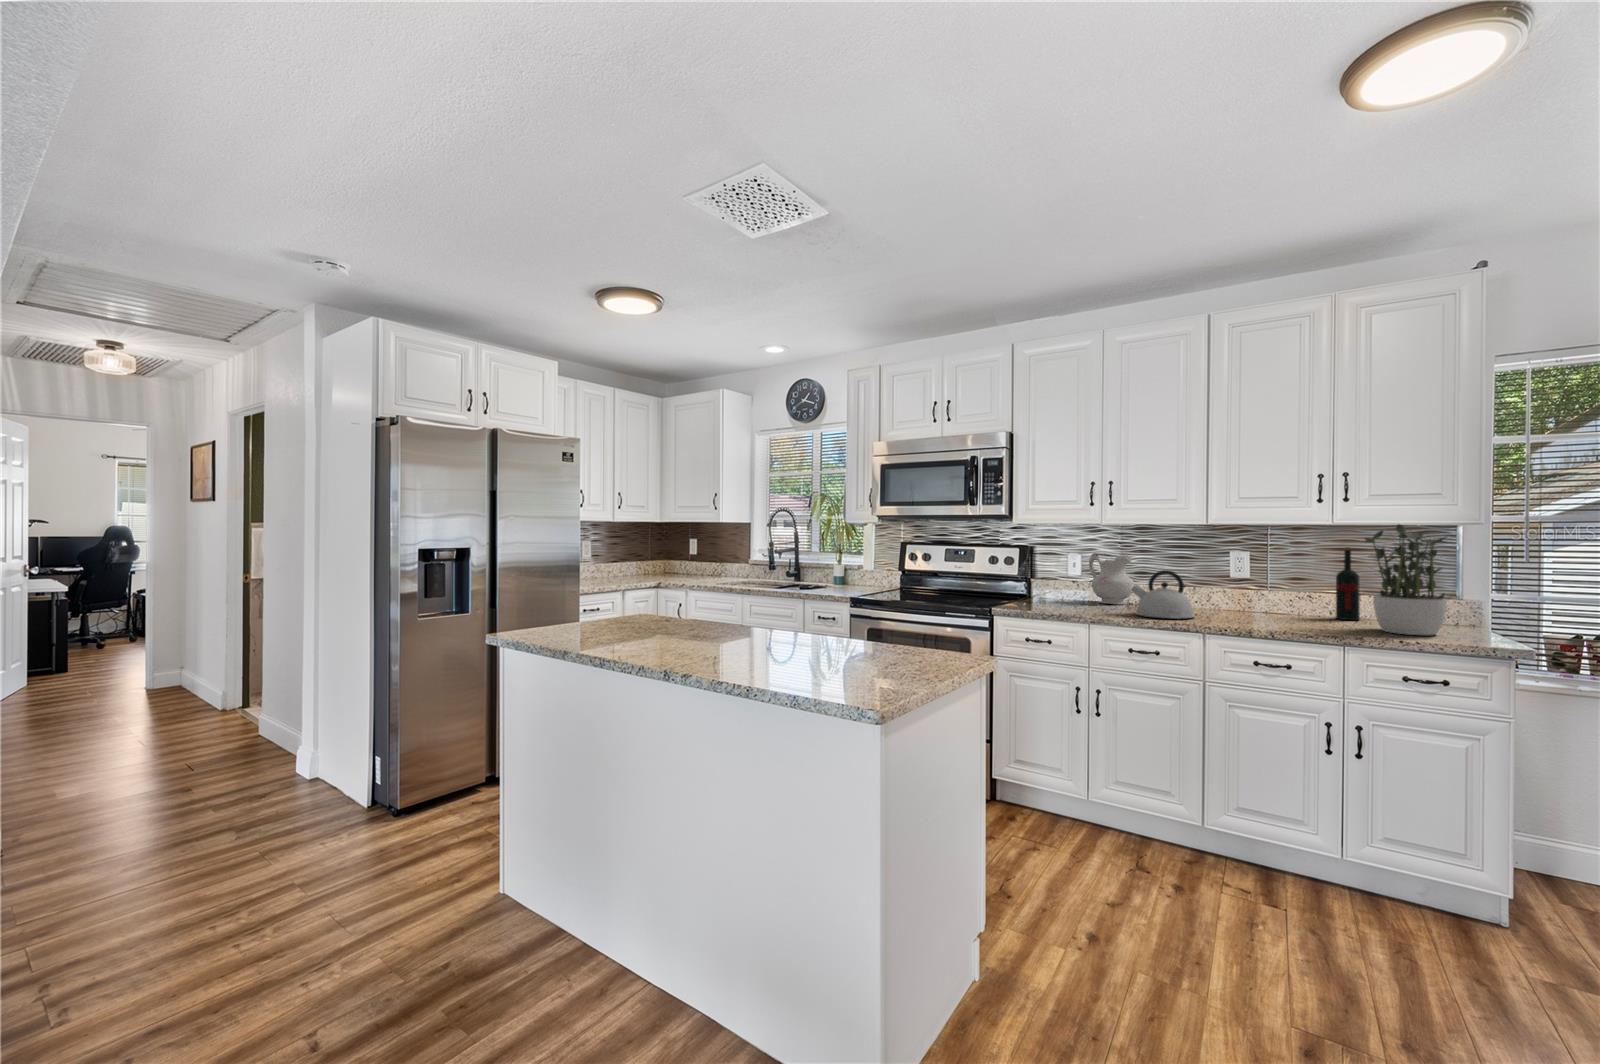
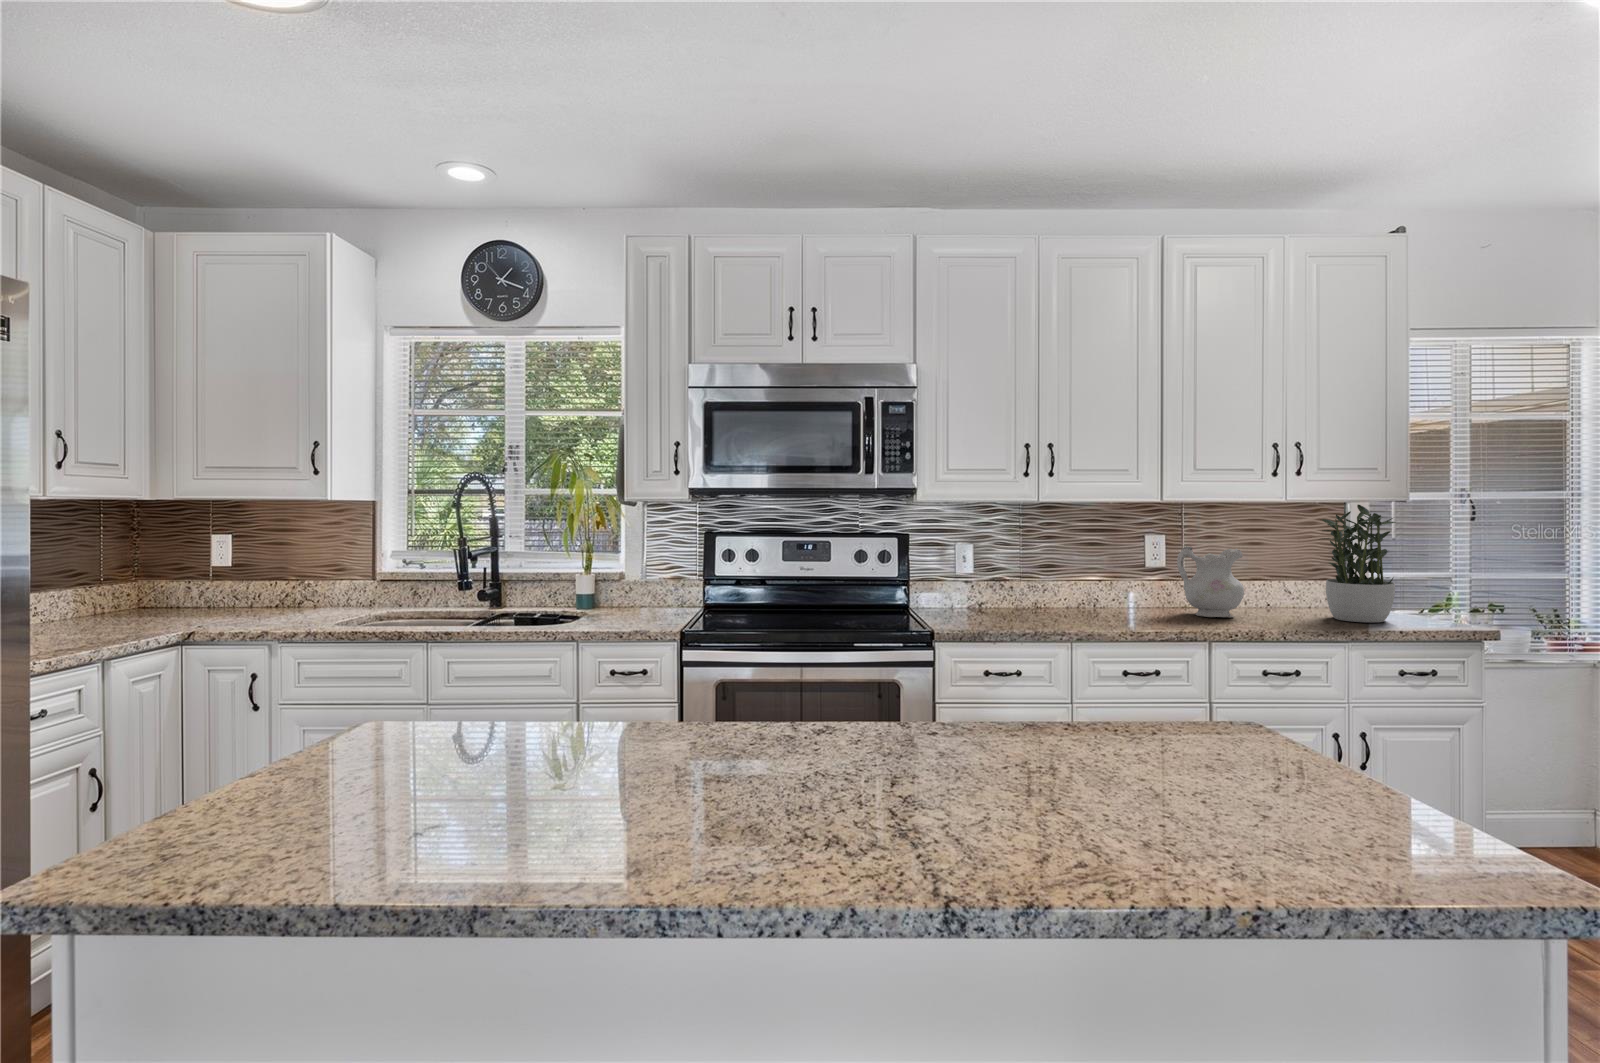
wine bottle: present [1336,547,1360,620] -> none [1256,528,1280,609]
ceramic pitcher: present [1089,553,1134,605] -> present [1177,546,1244,617]
kettle: present [1131,570,1194,619] -> none [1092,564,1167,626]

